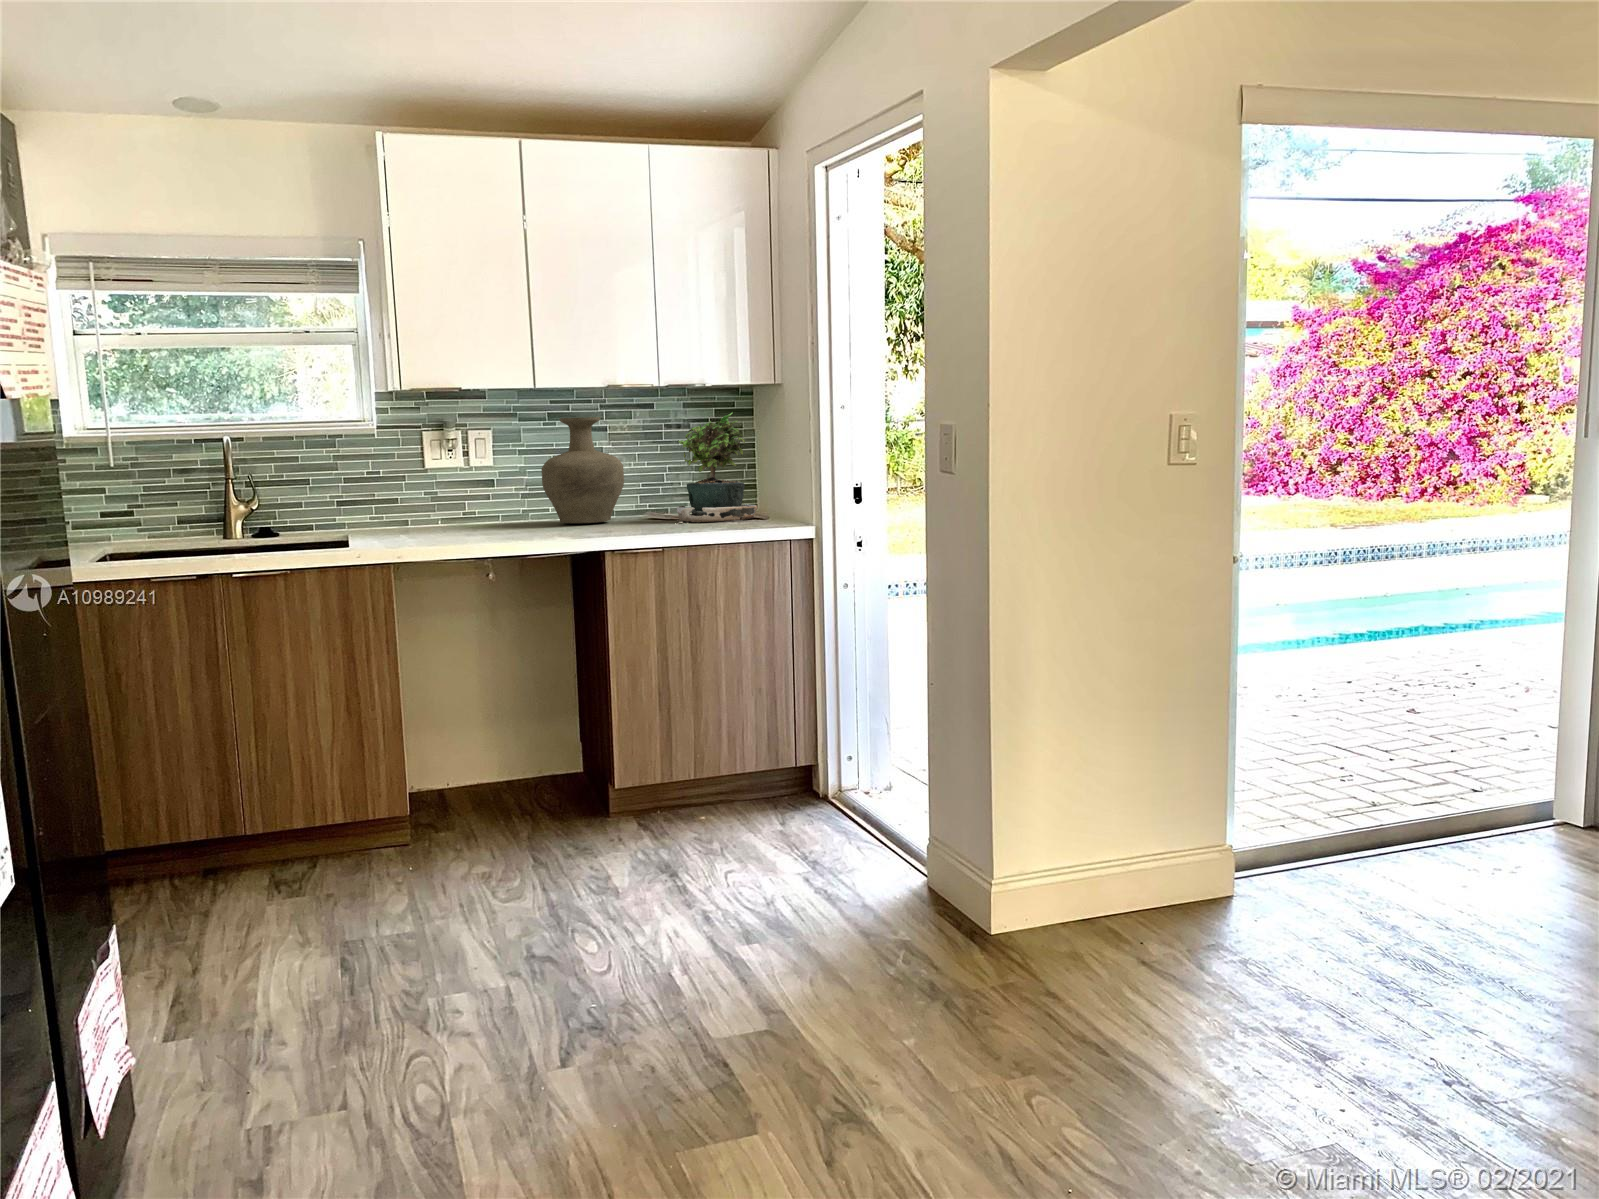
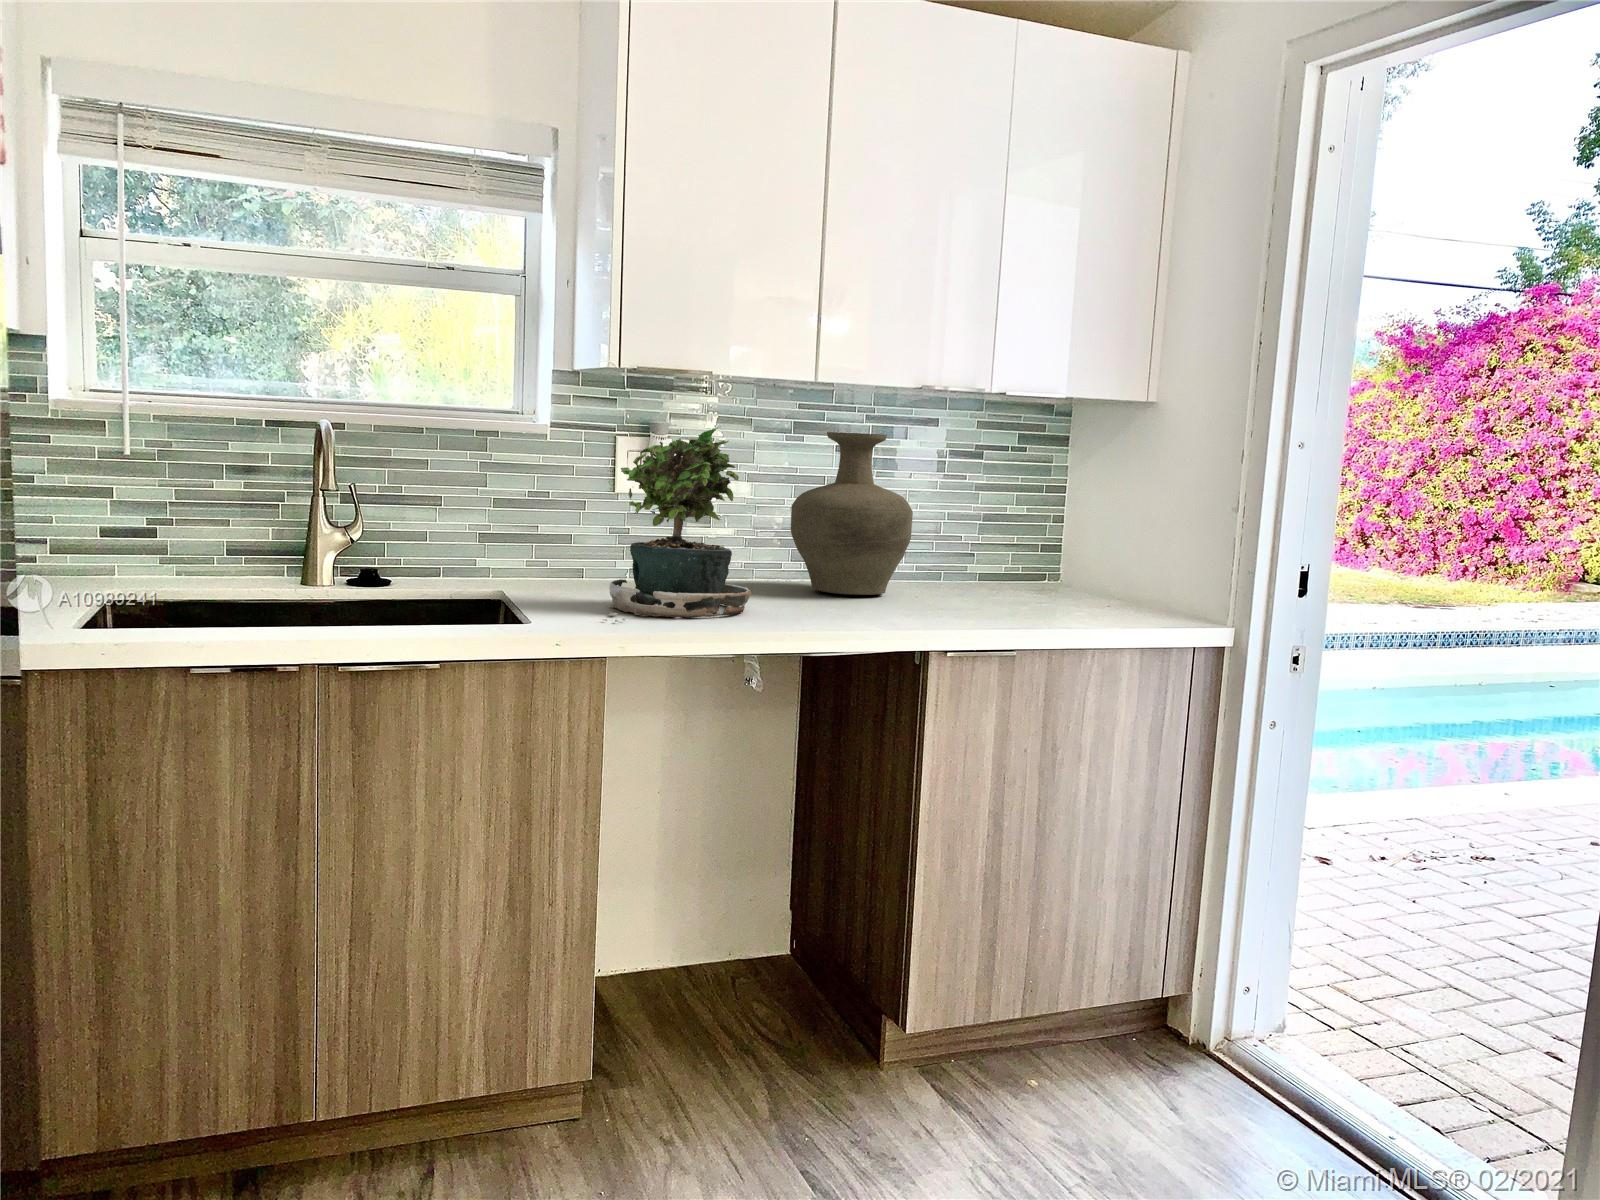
potted plant: present [677,413,758,525] -> present [603,426,751,622]

